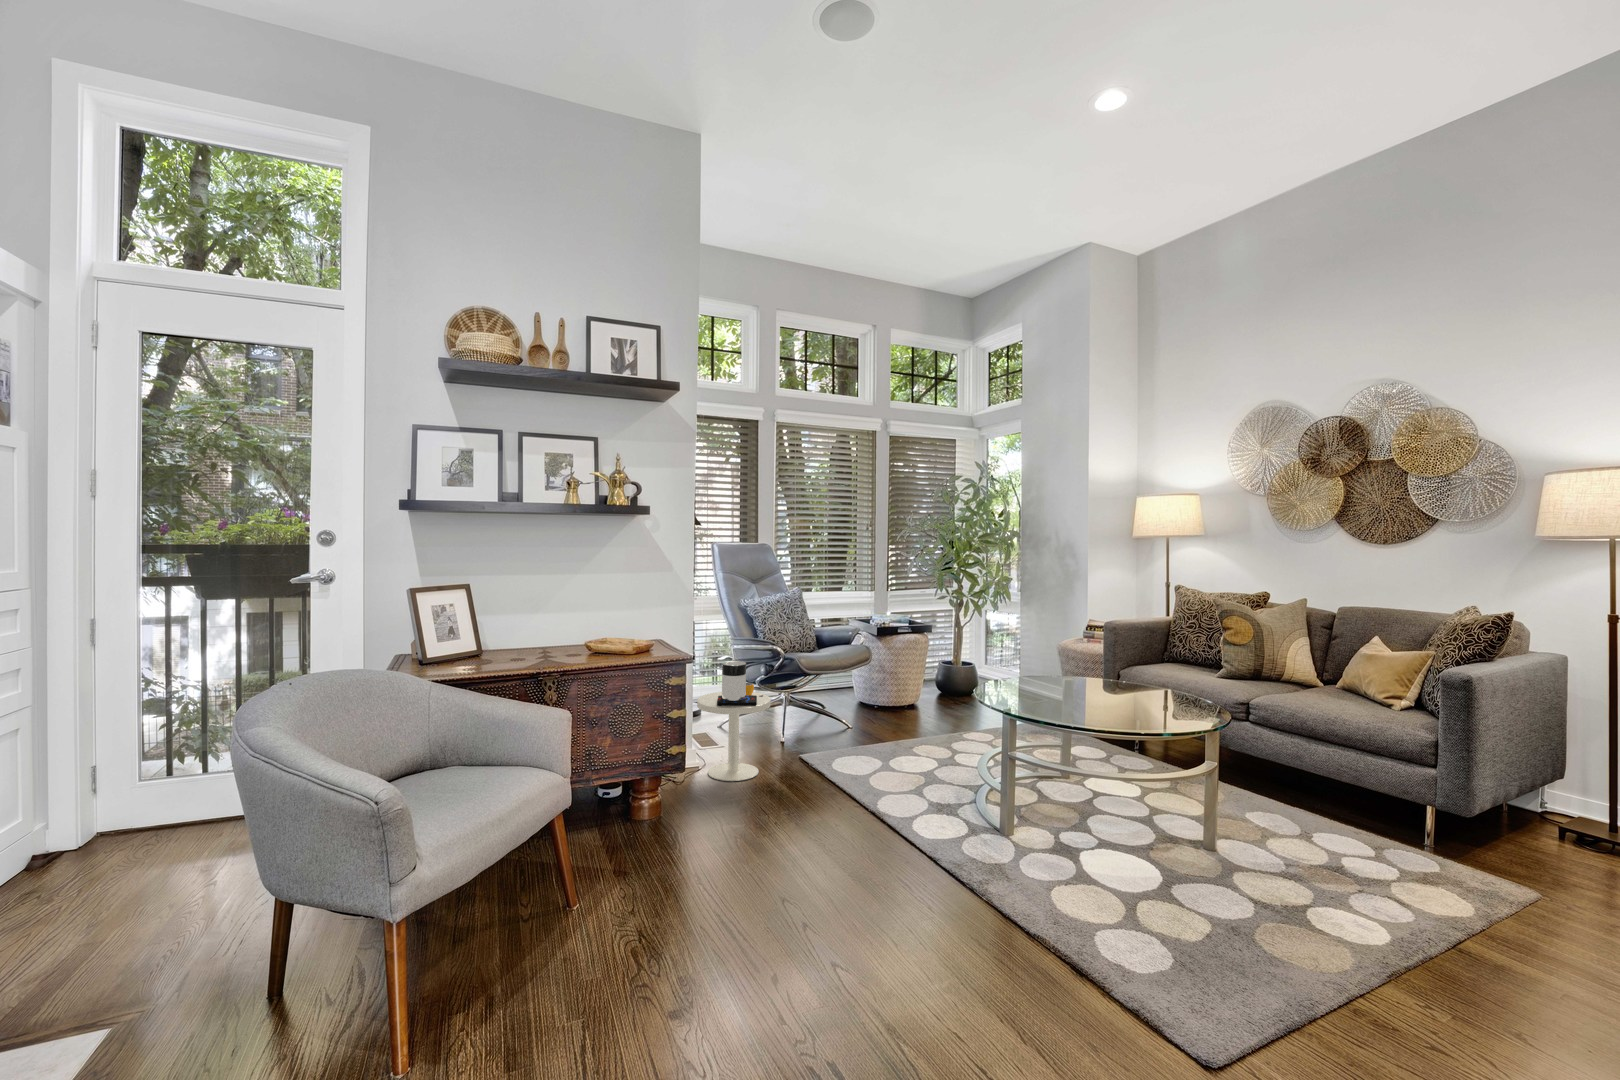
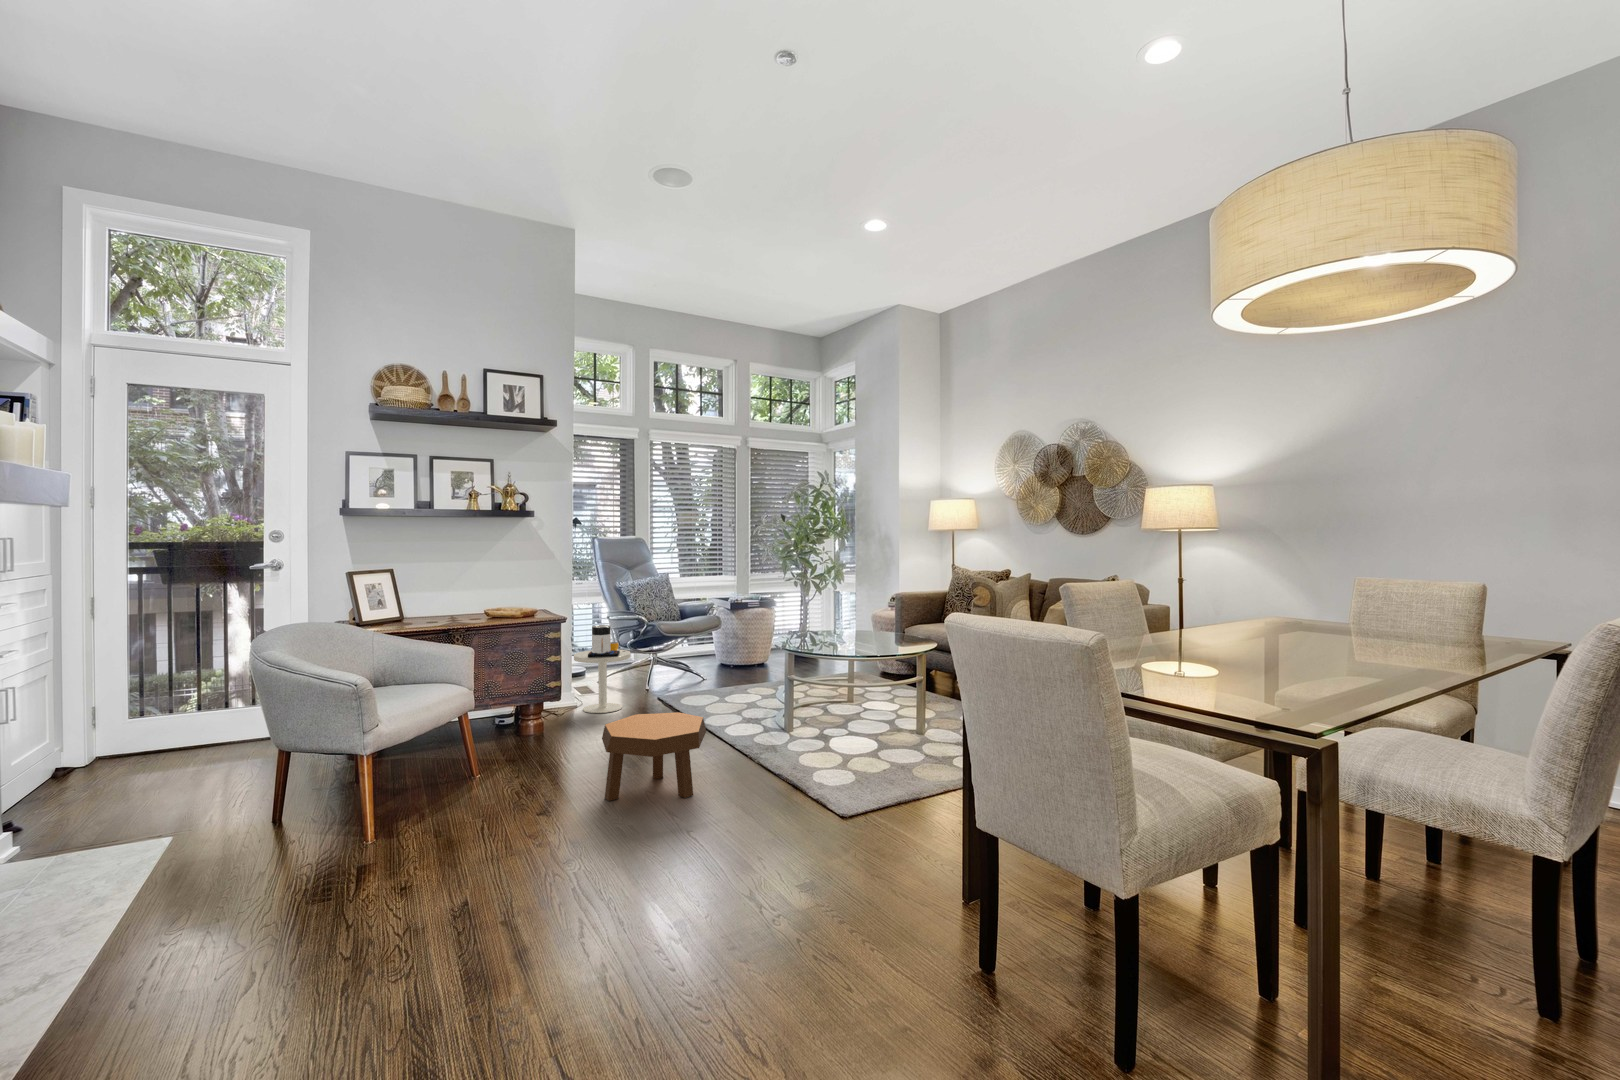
footstool: none [769,825,938,992] -> present [602,712,706,801]

